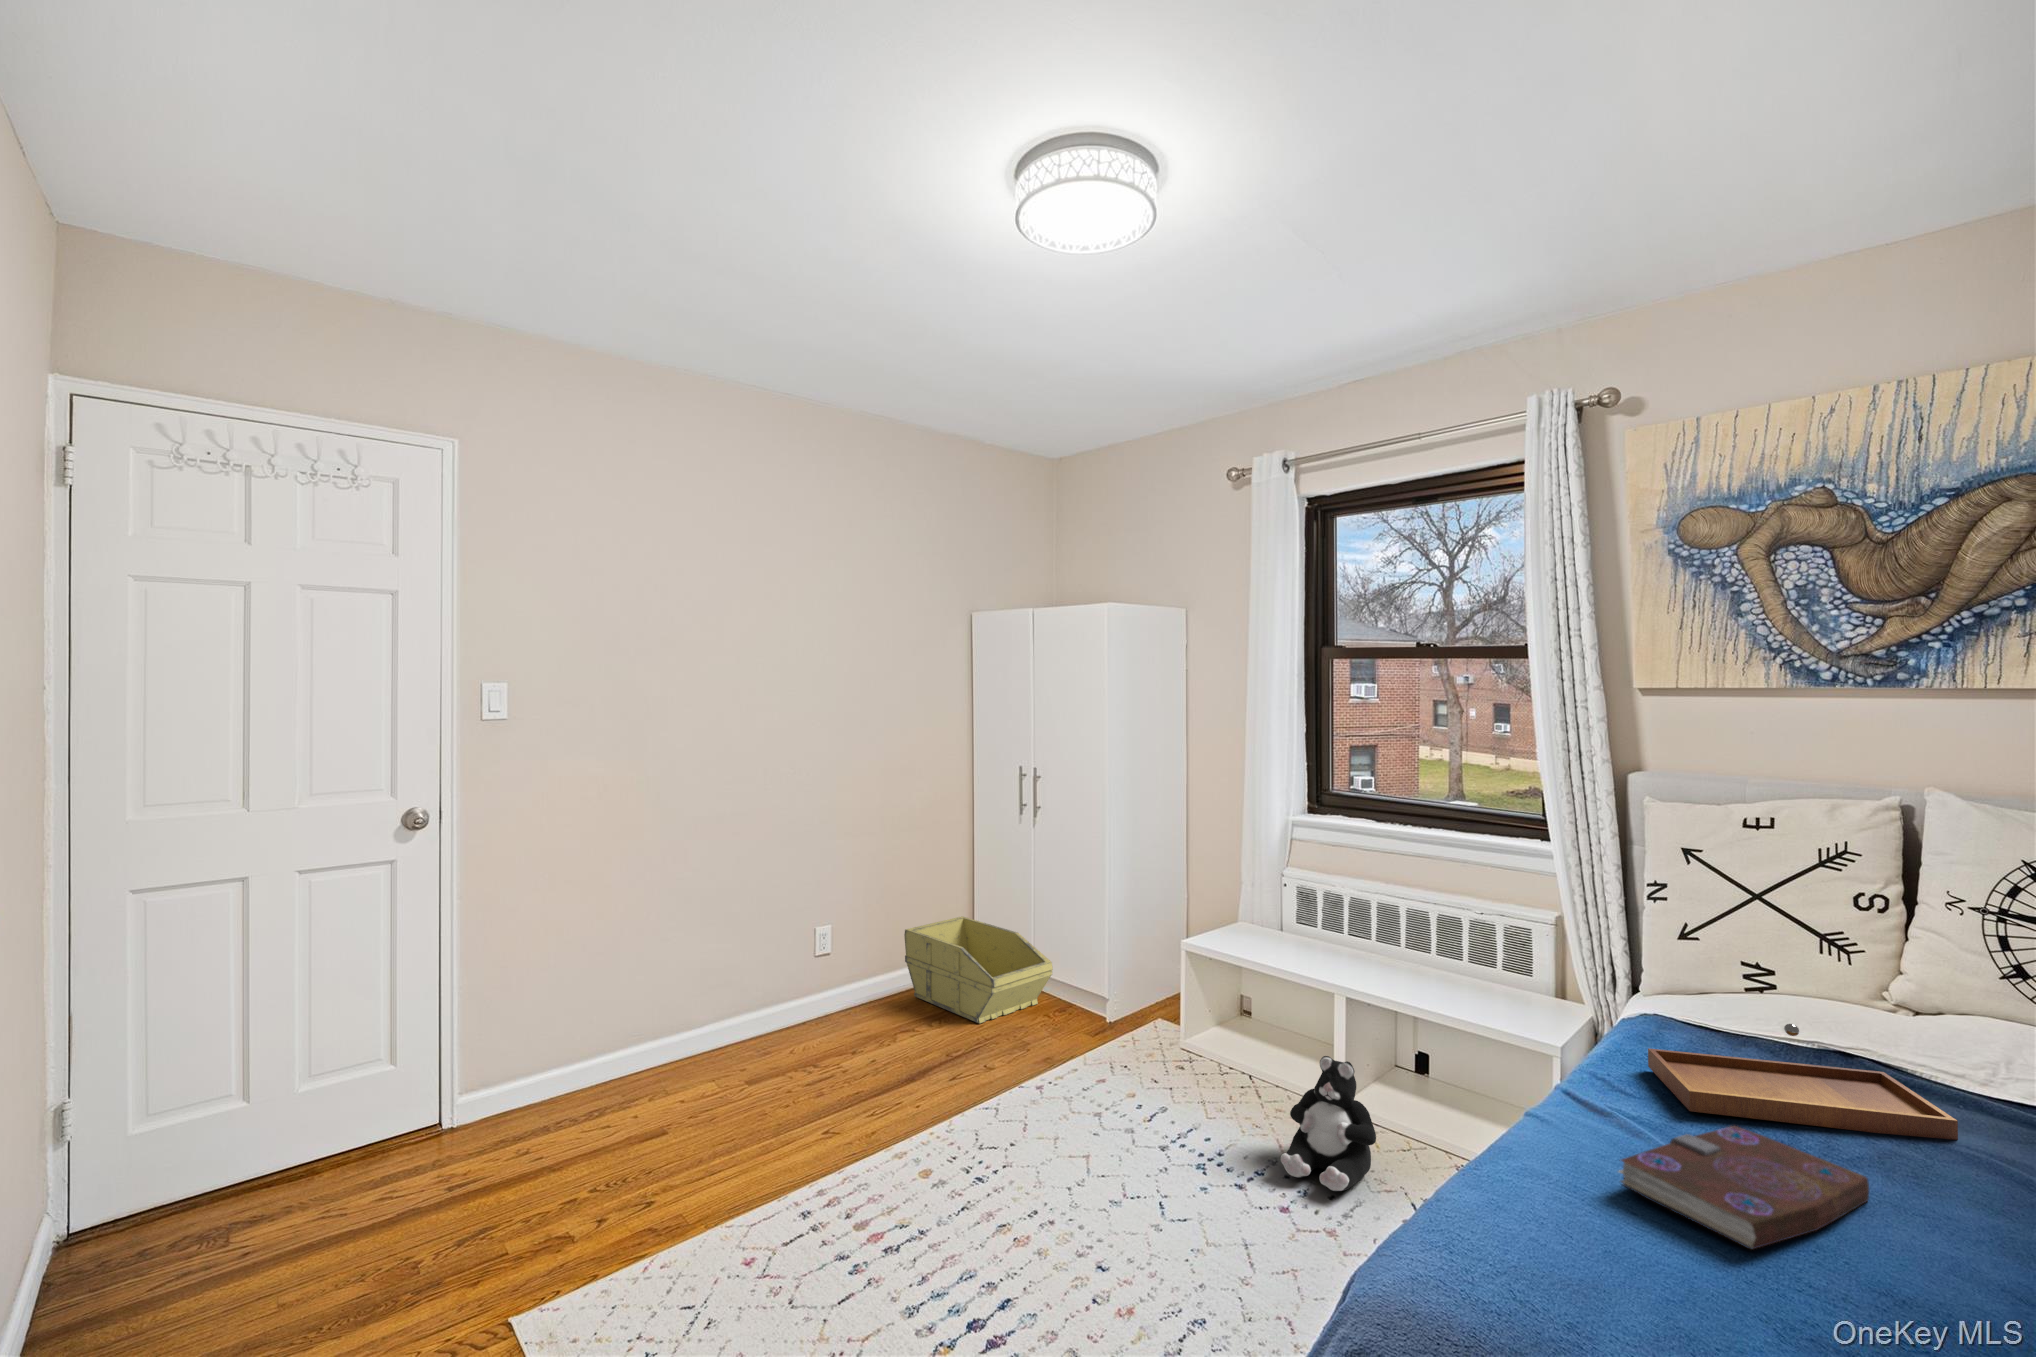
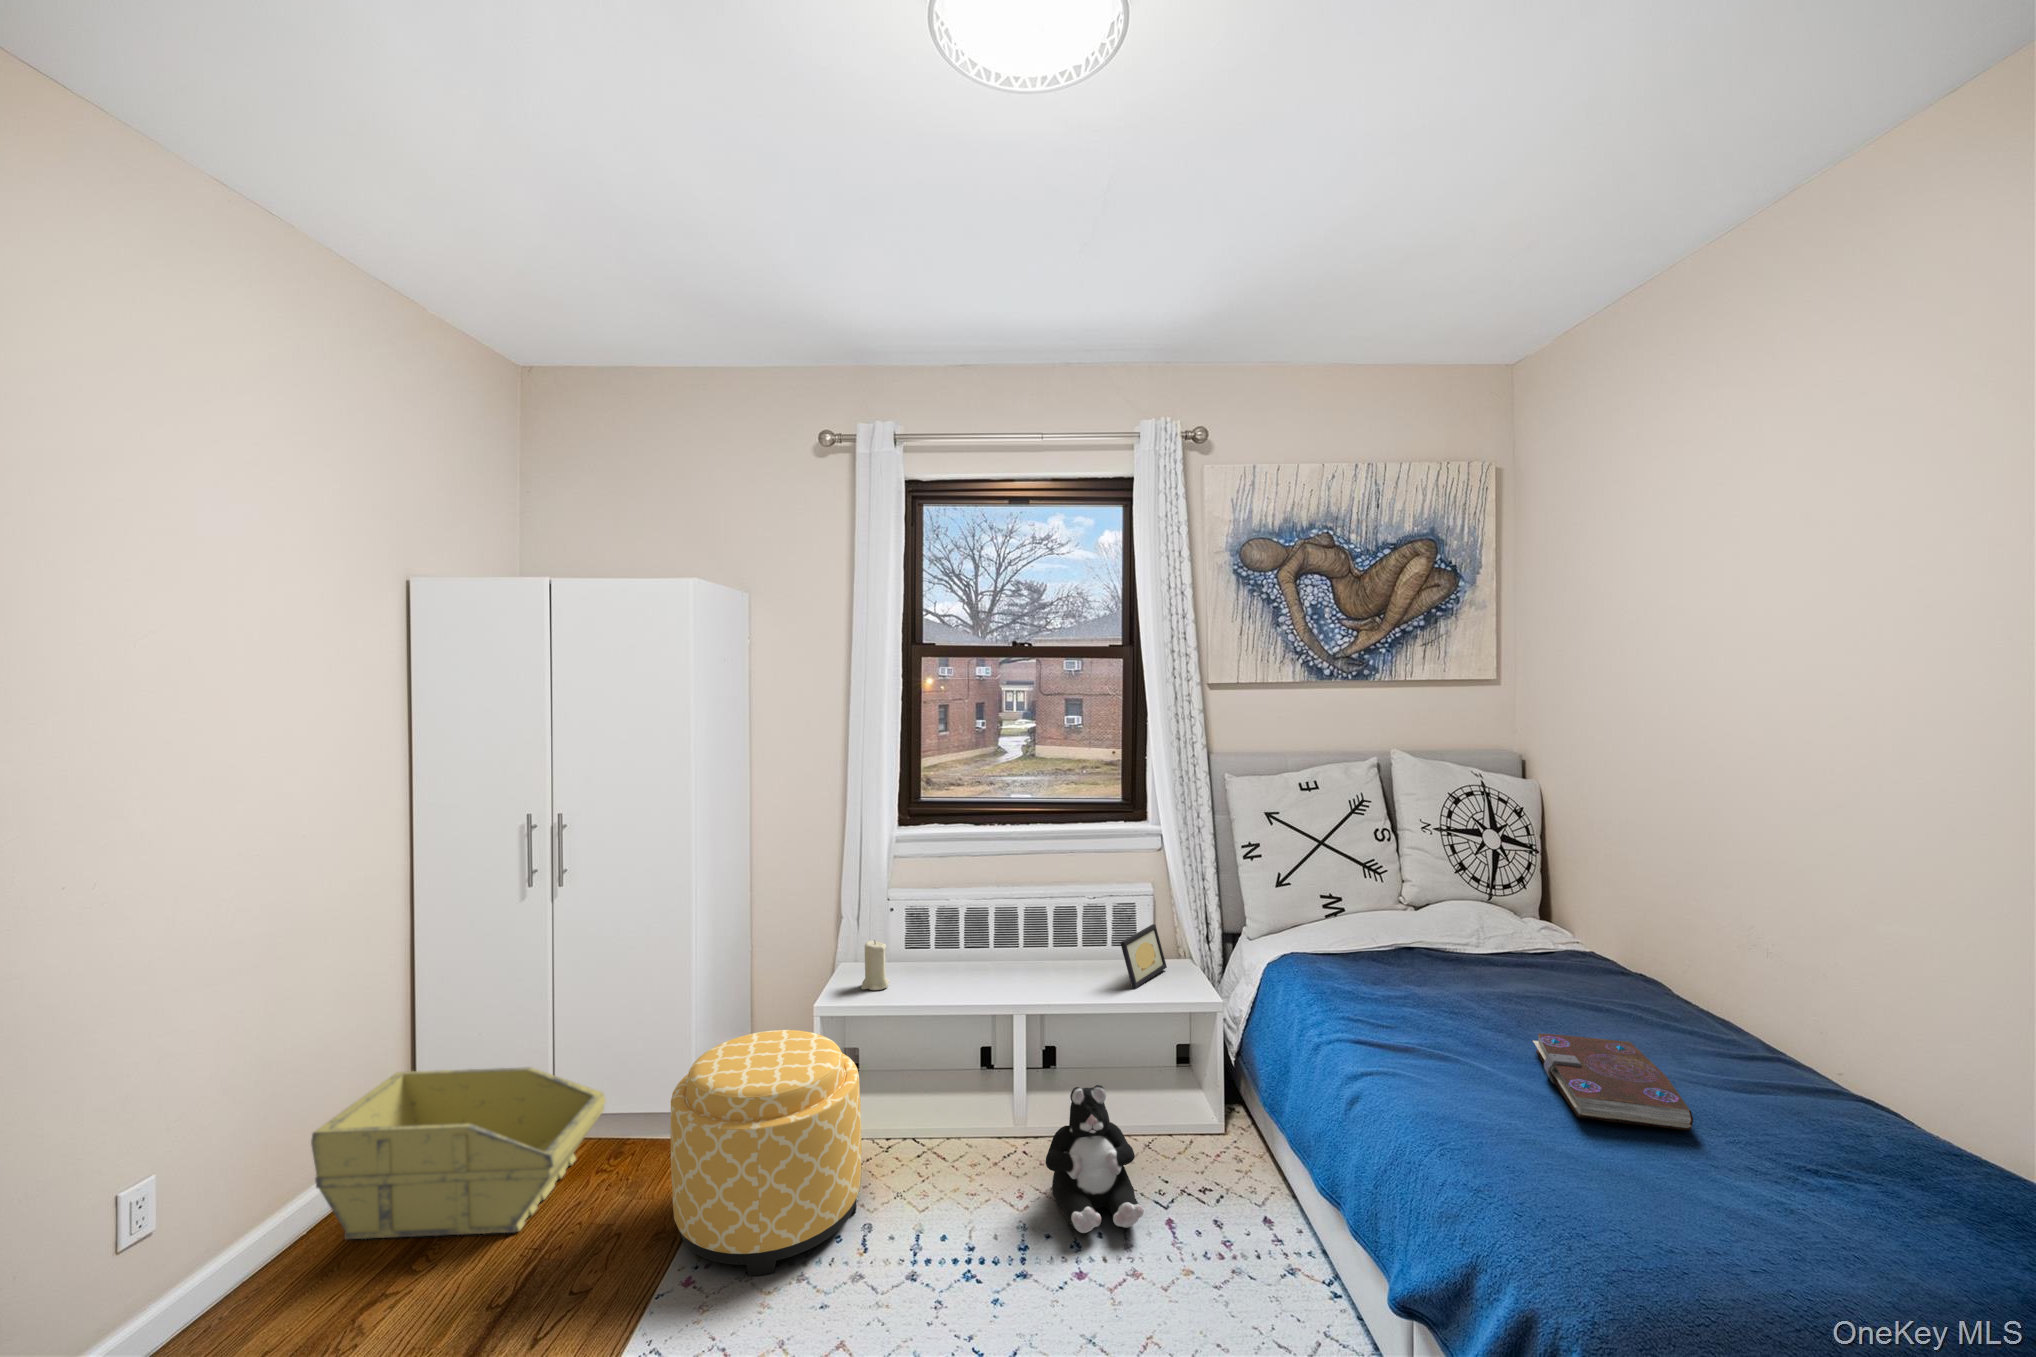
candle: none [1230,901,1256,944] -> present [861,940,889,990]
ottoman: none [1036,939,1171,1097] -> present [670,1030,862,1276]
picture frame: none [1465,954,1548,1008] -> present [1120,924,1167,989]
tray: present [1648,1024,1958,1140] -> none [1401,941,1567,1032]

